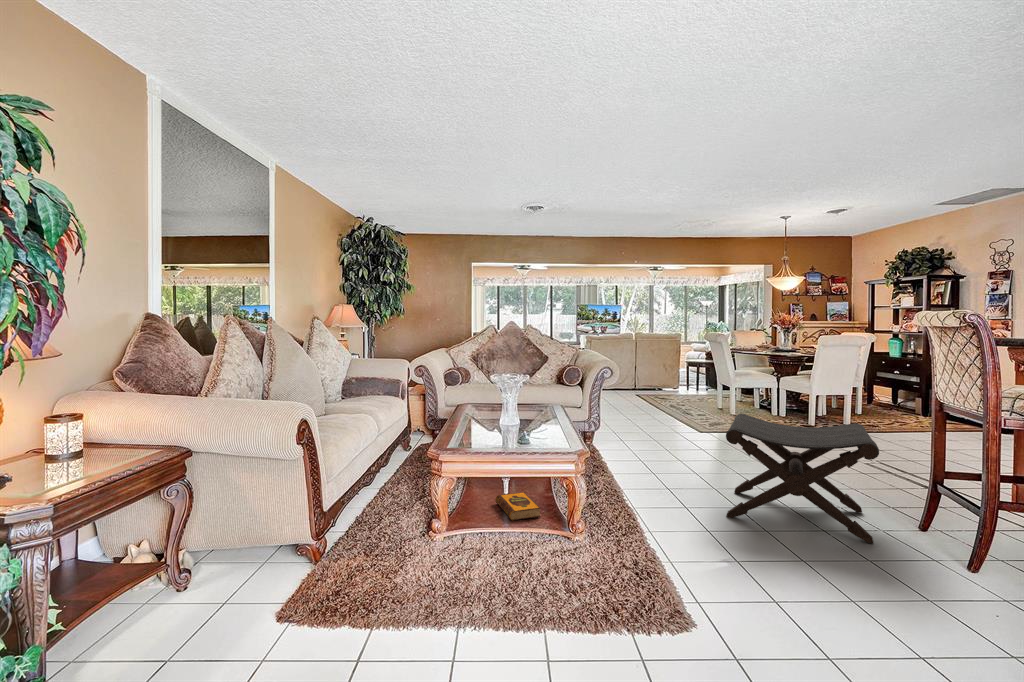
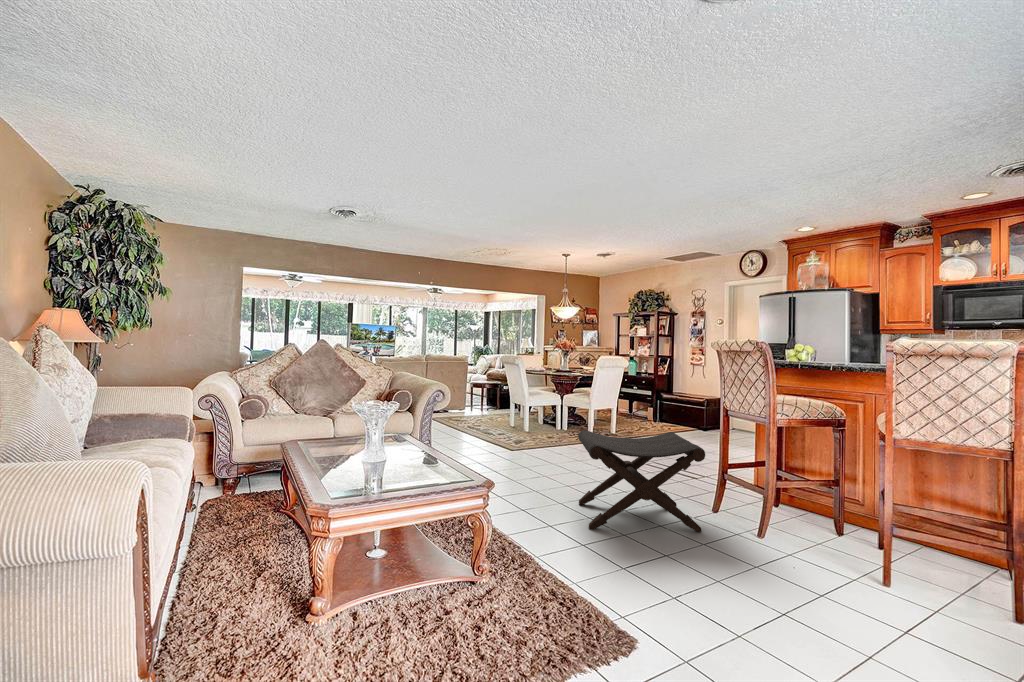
hardback book: present [495,492,540,521] -> none [367,538,430,575]

